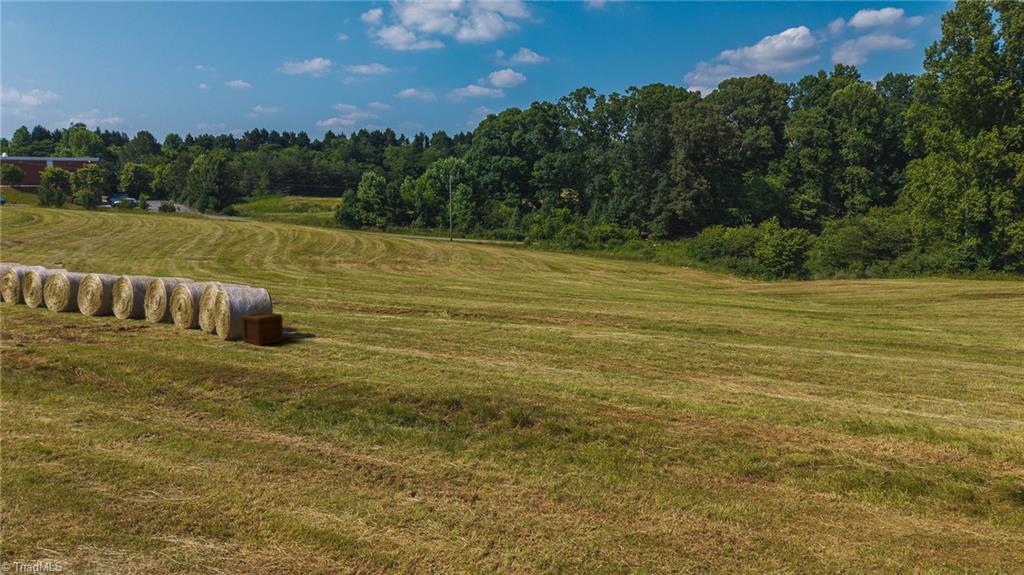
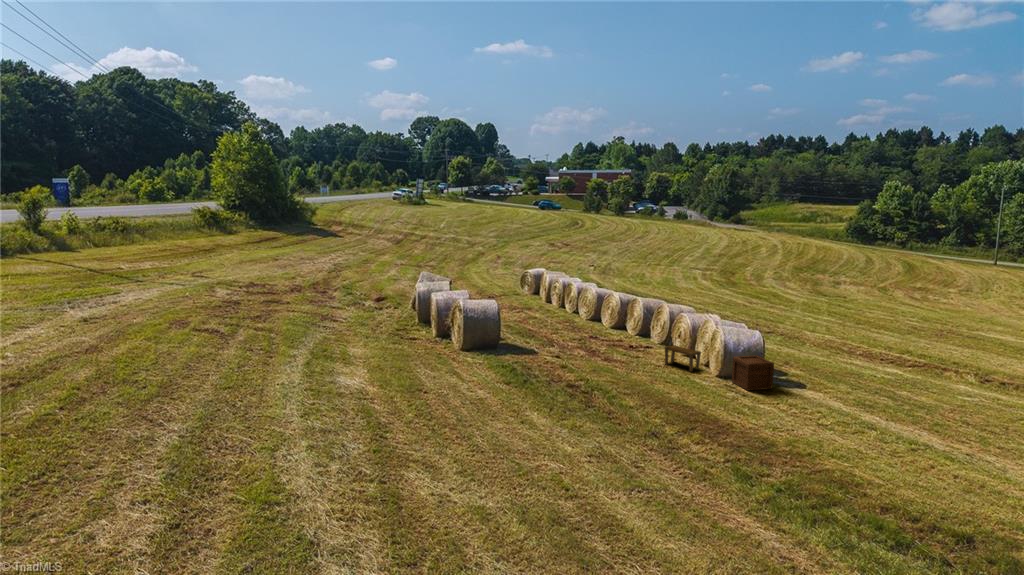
bench: none [164,317,207,341] -> present [665,345,701,372]

